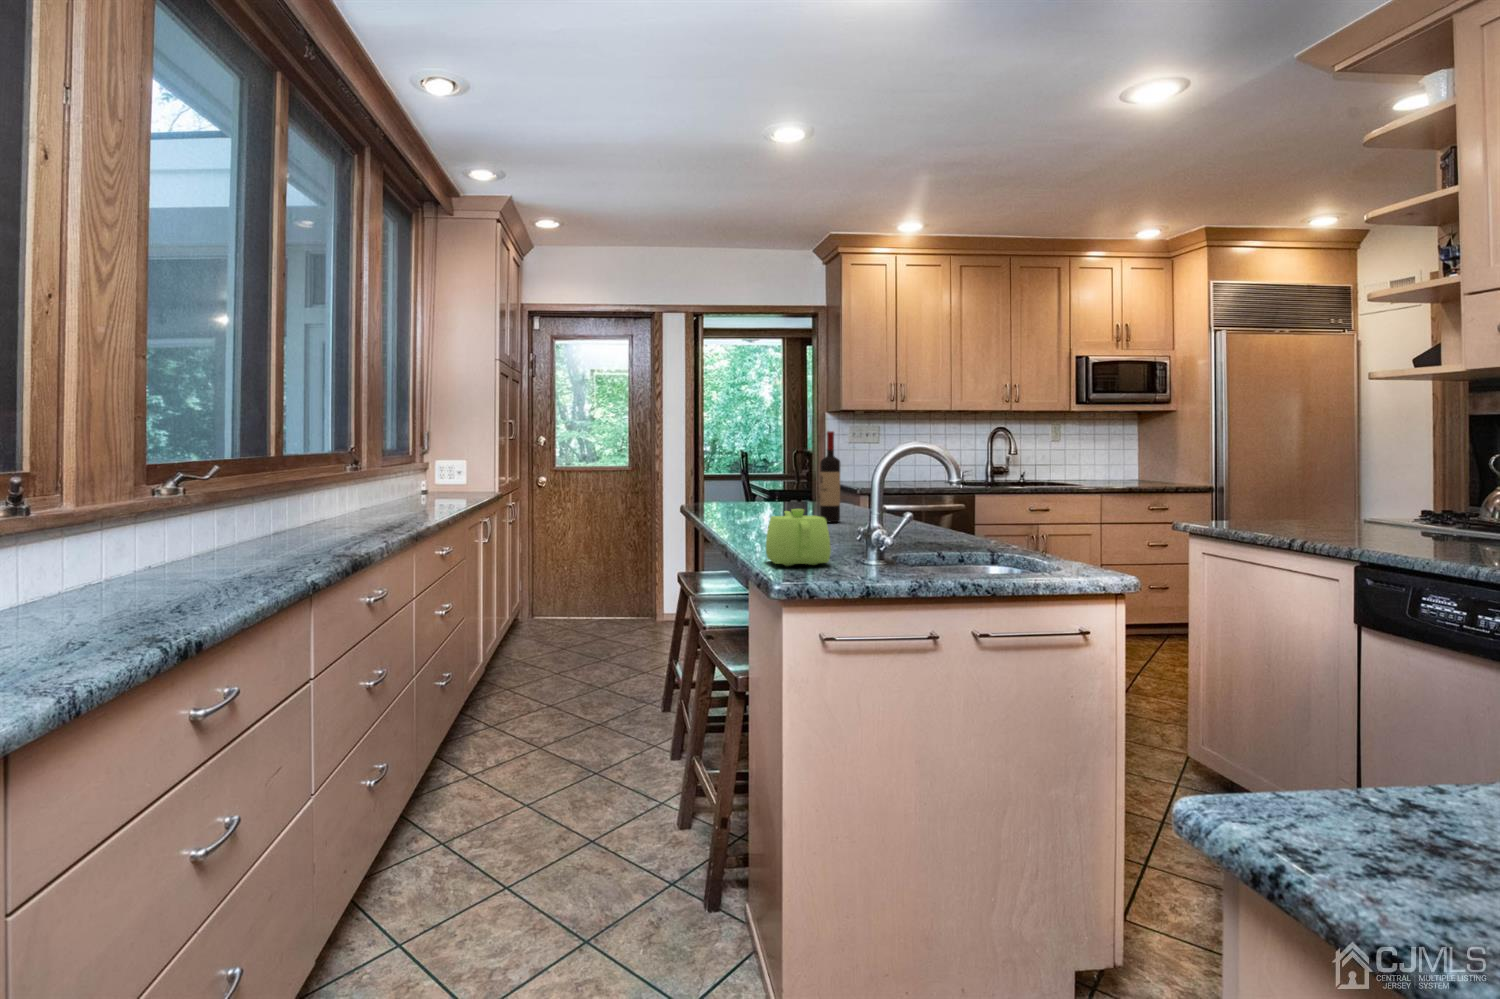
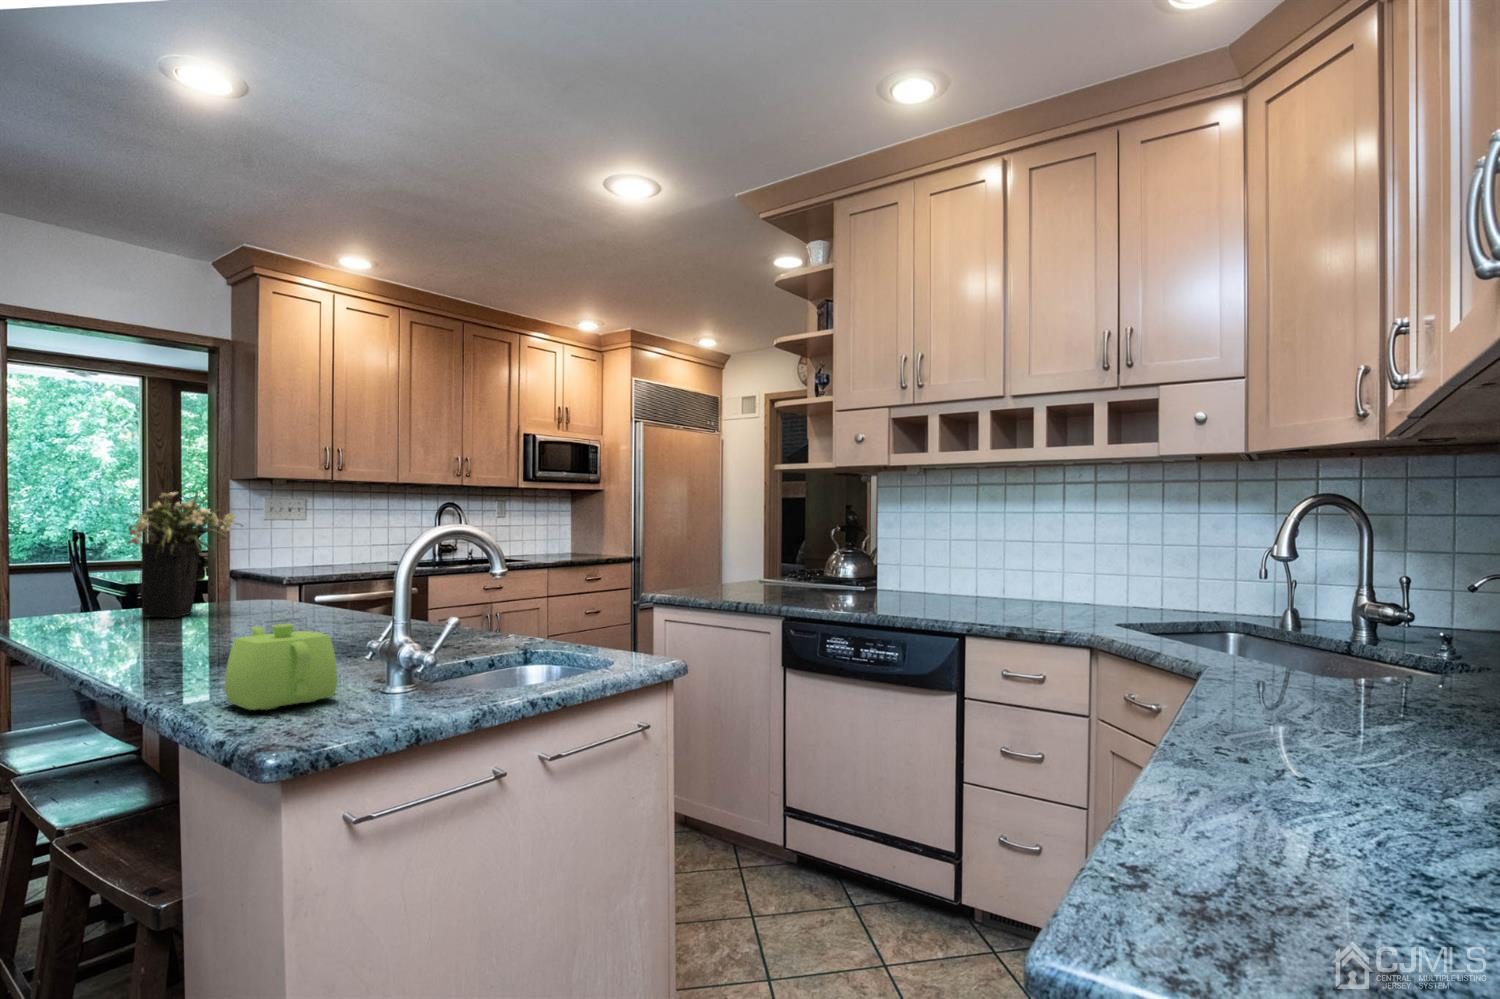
flower arrangement: none [739,419,815,512] -> present [127,492,243,618]
wine bottle: present [820,431,840,522] -> none [264,509,295,628]

